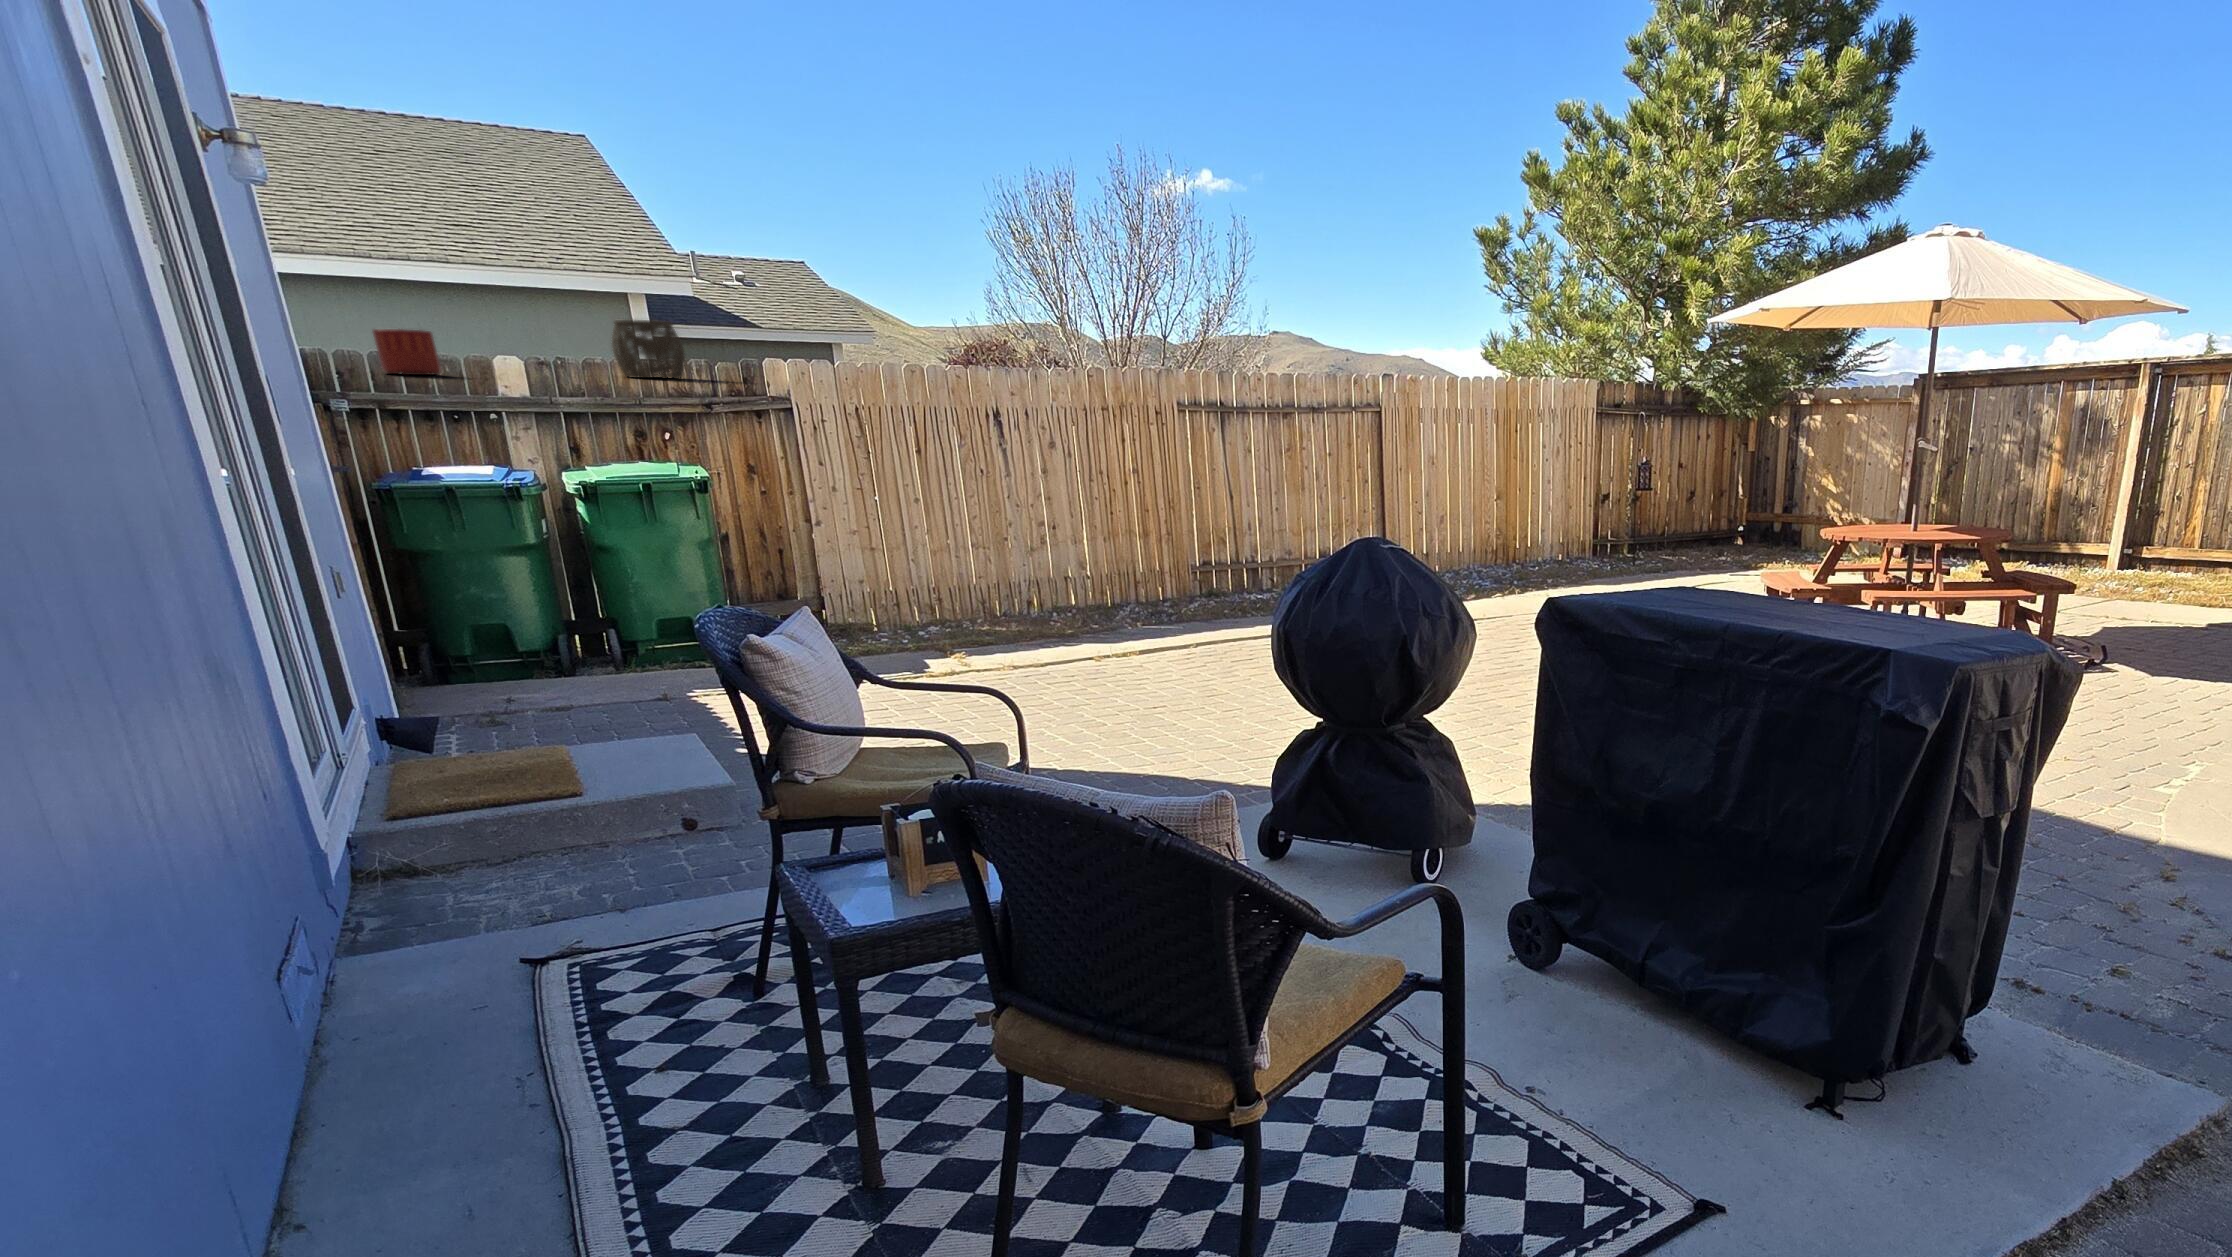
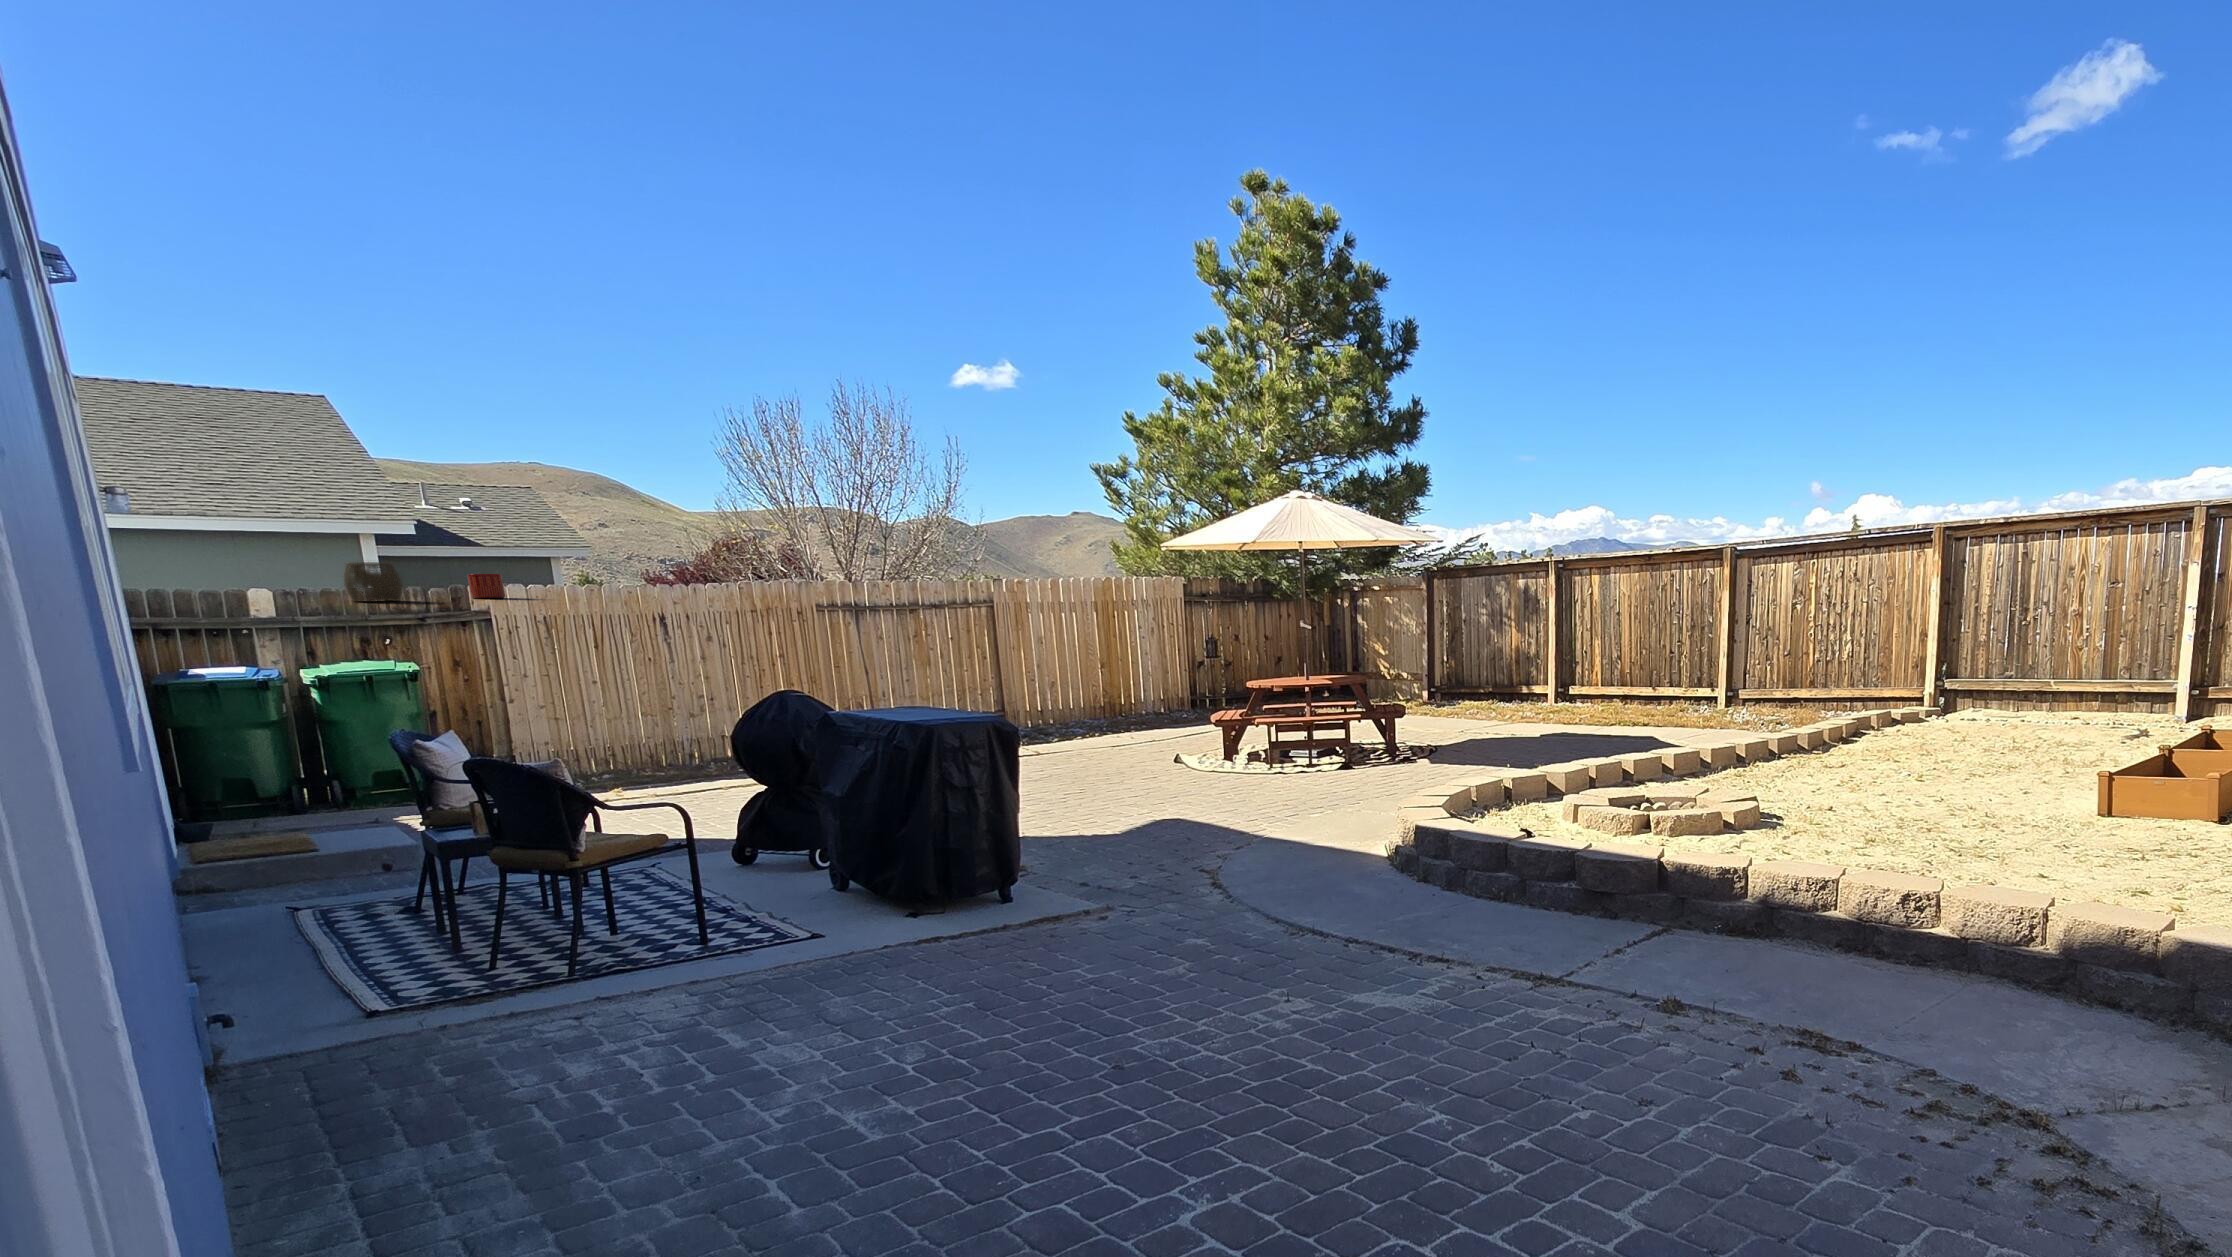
planter: present [373,329,442,375] -> present [467,574,505,599]

